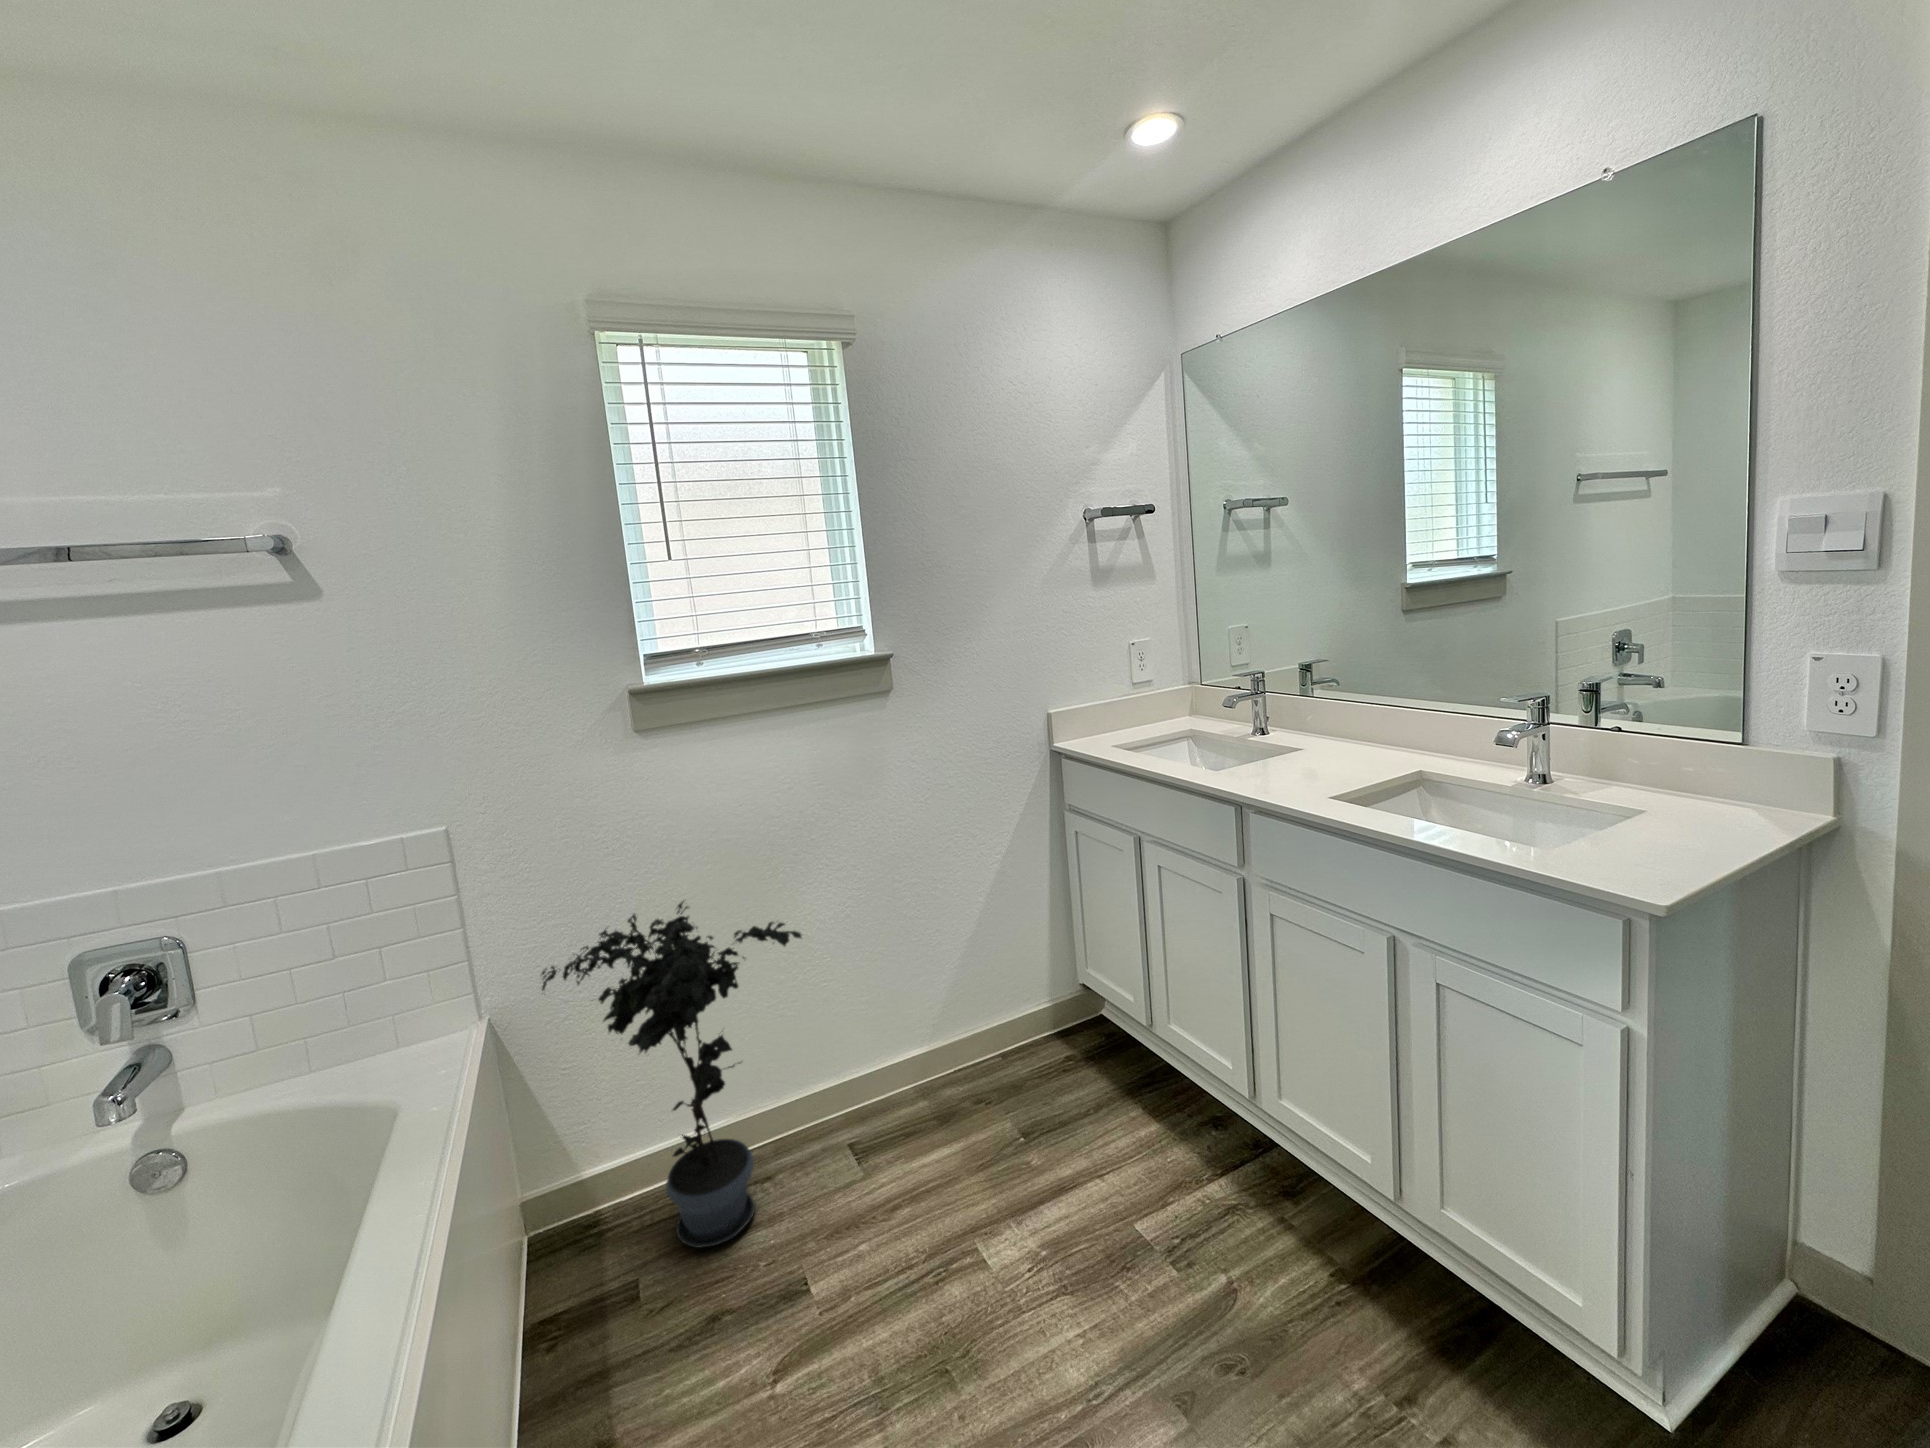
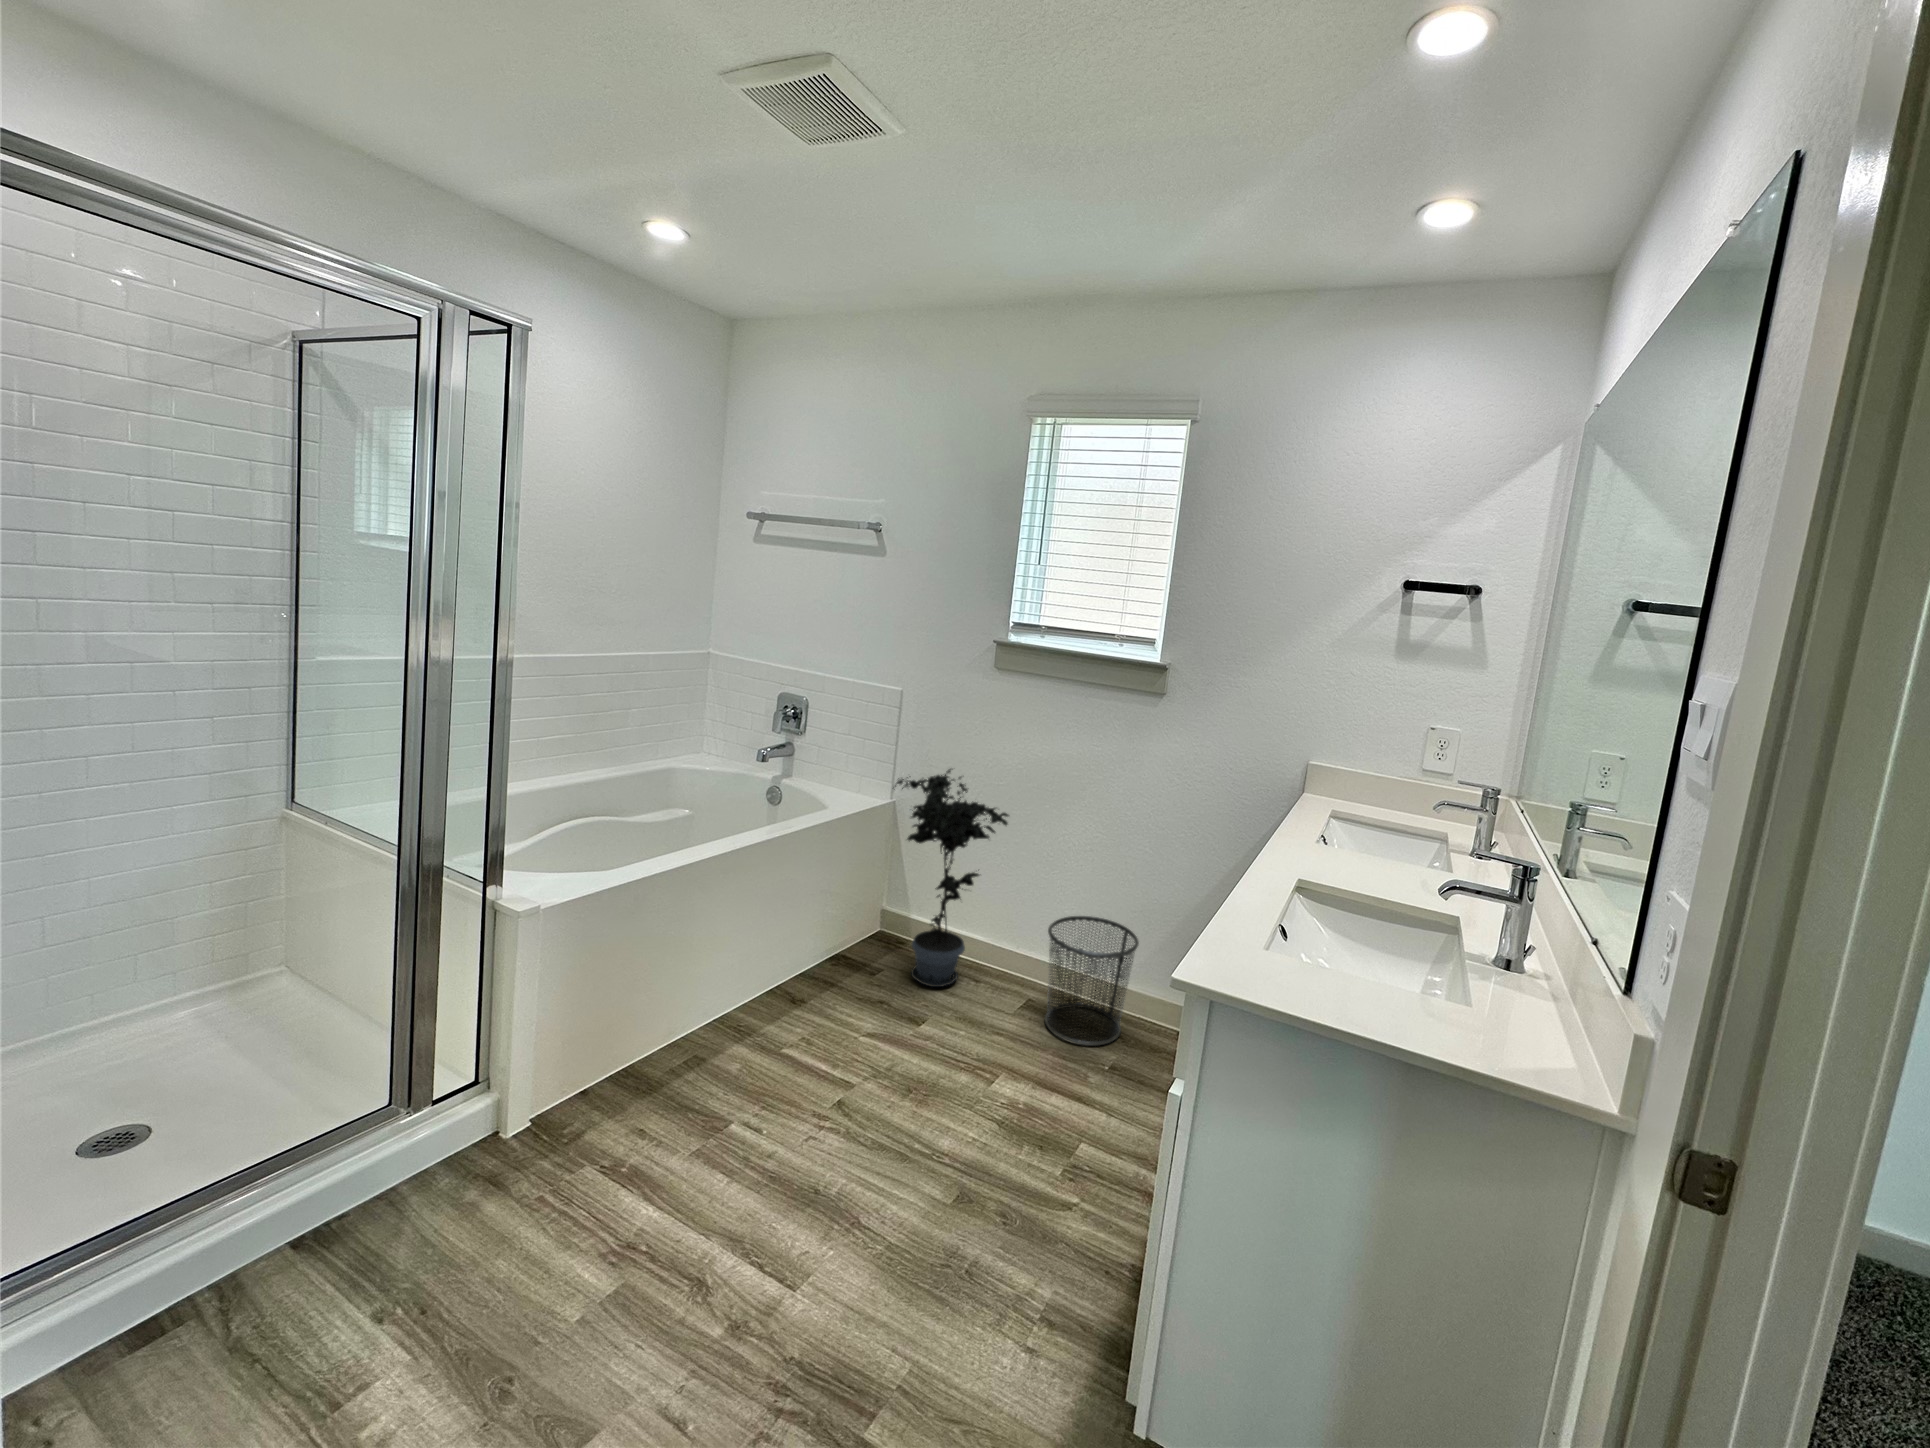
waste bin: none [866,977,985,1152] -> present [1045,916,1139,1046]

